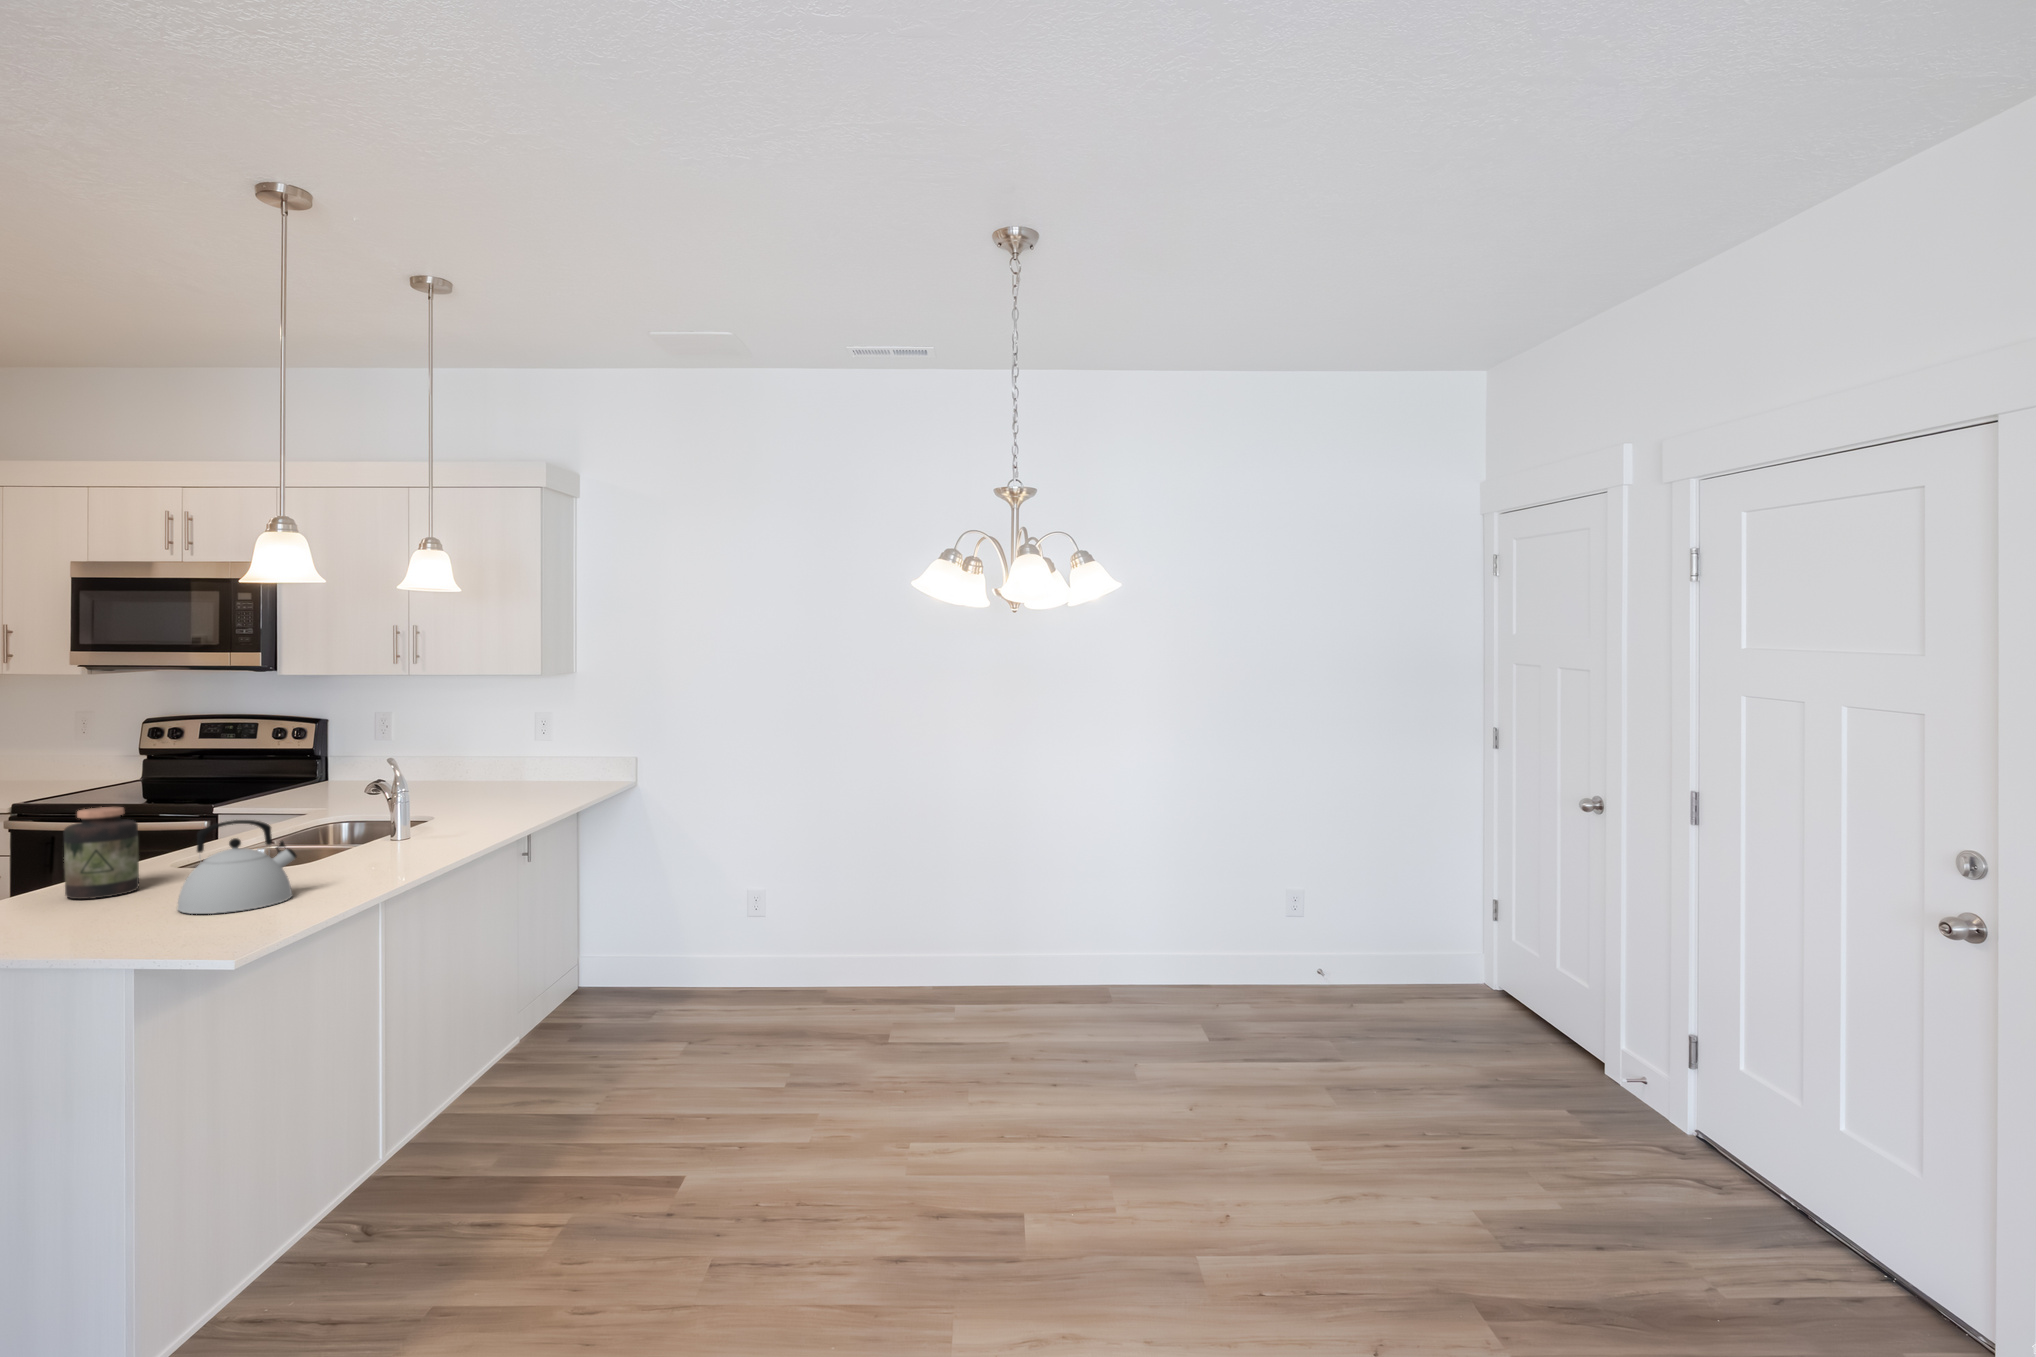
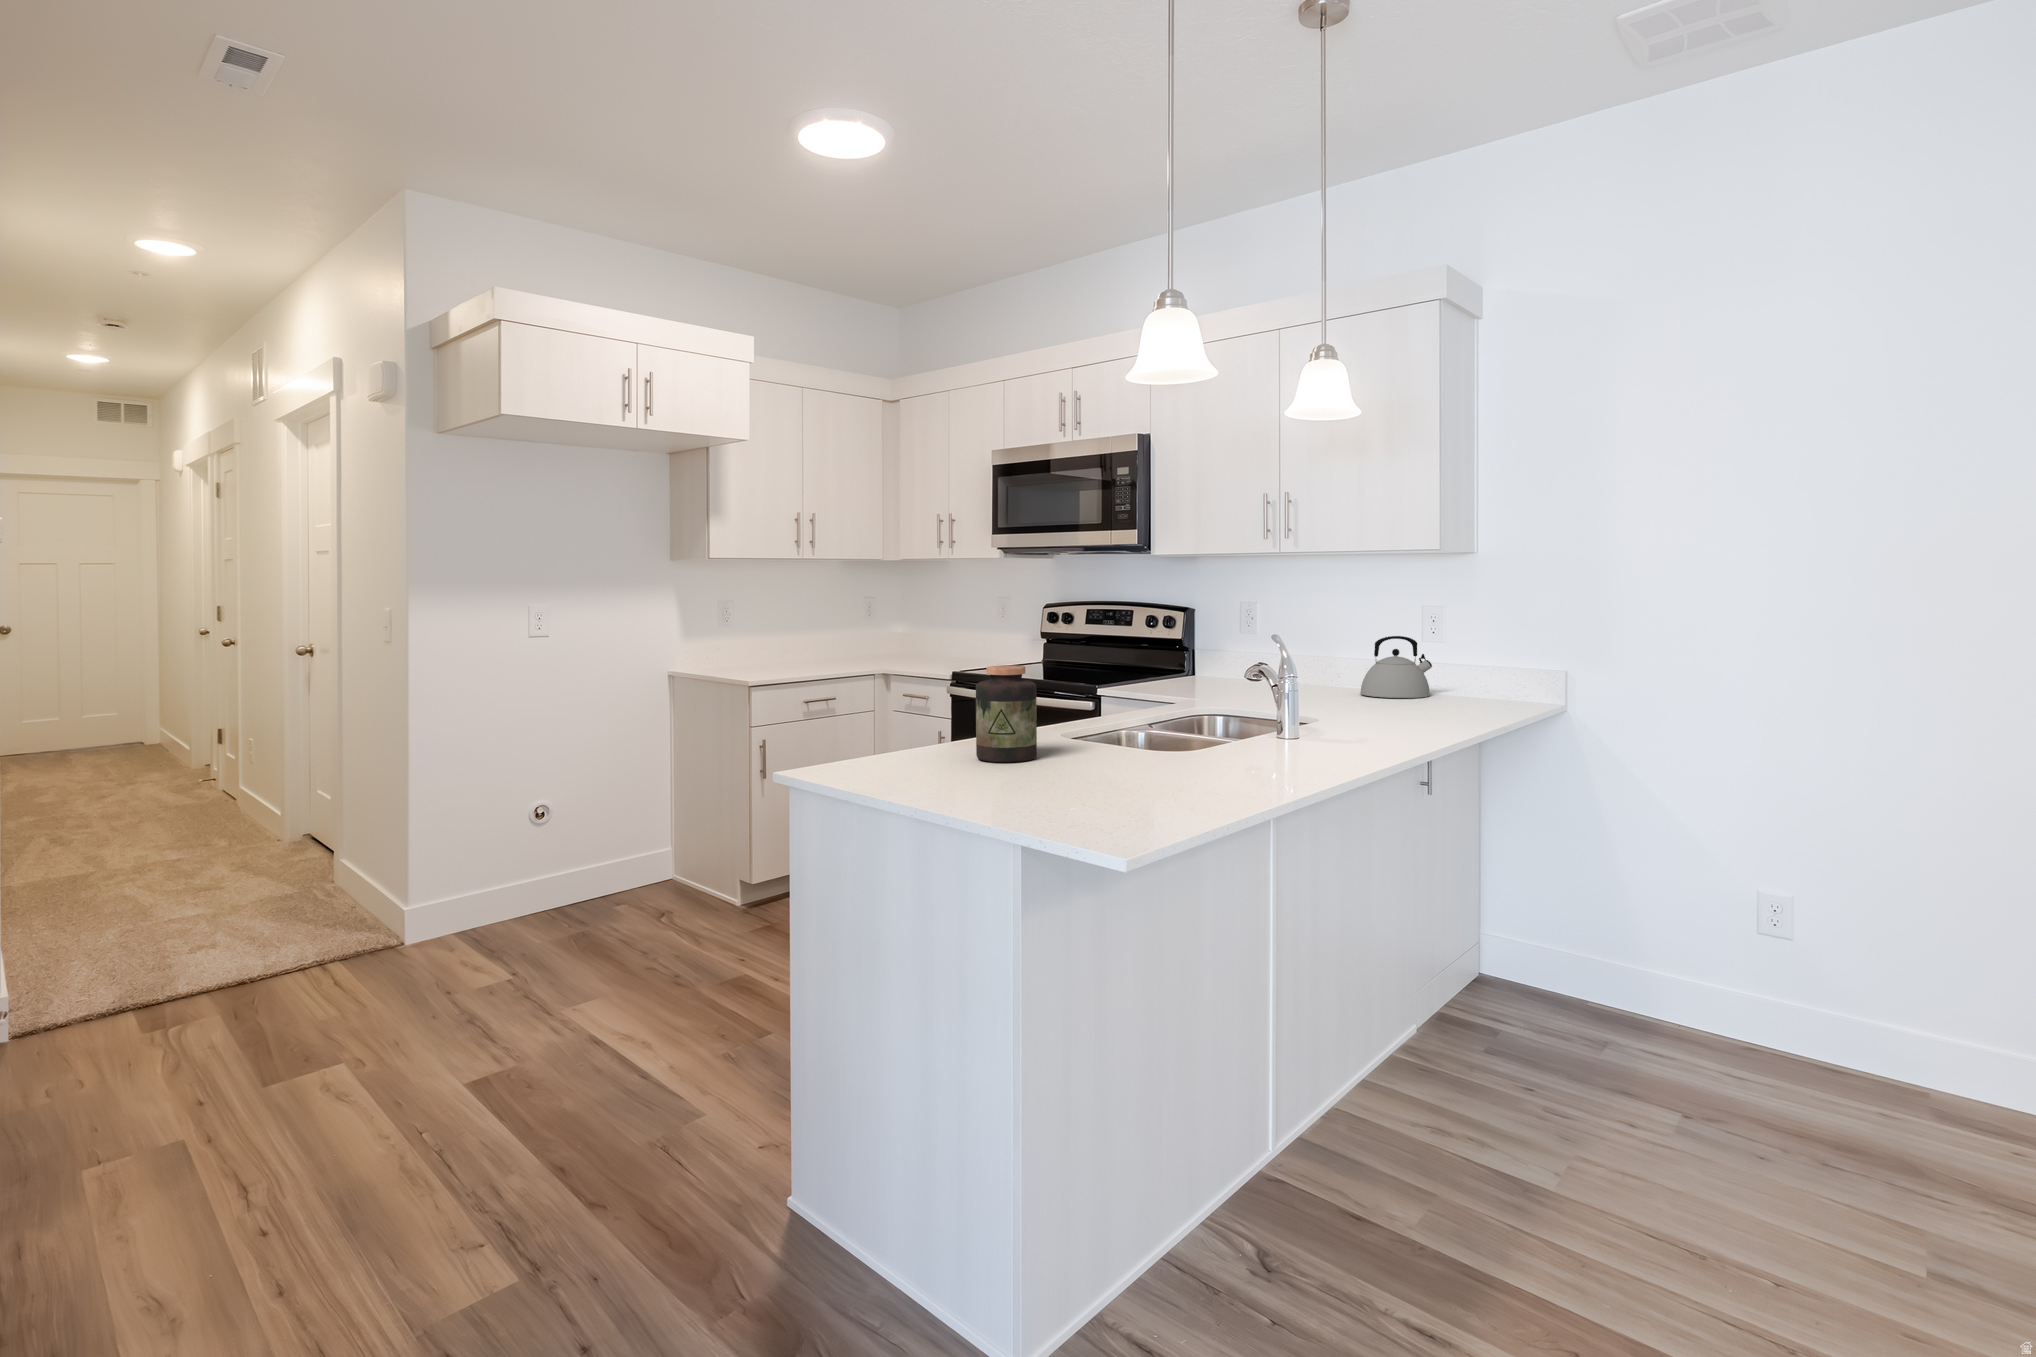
kettle: present [177,820,296,914] -> present [1360,636,1432,698]

